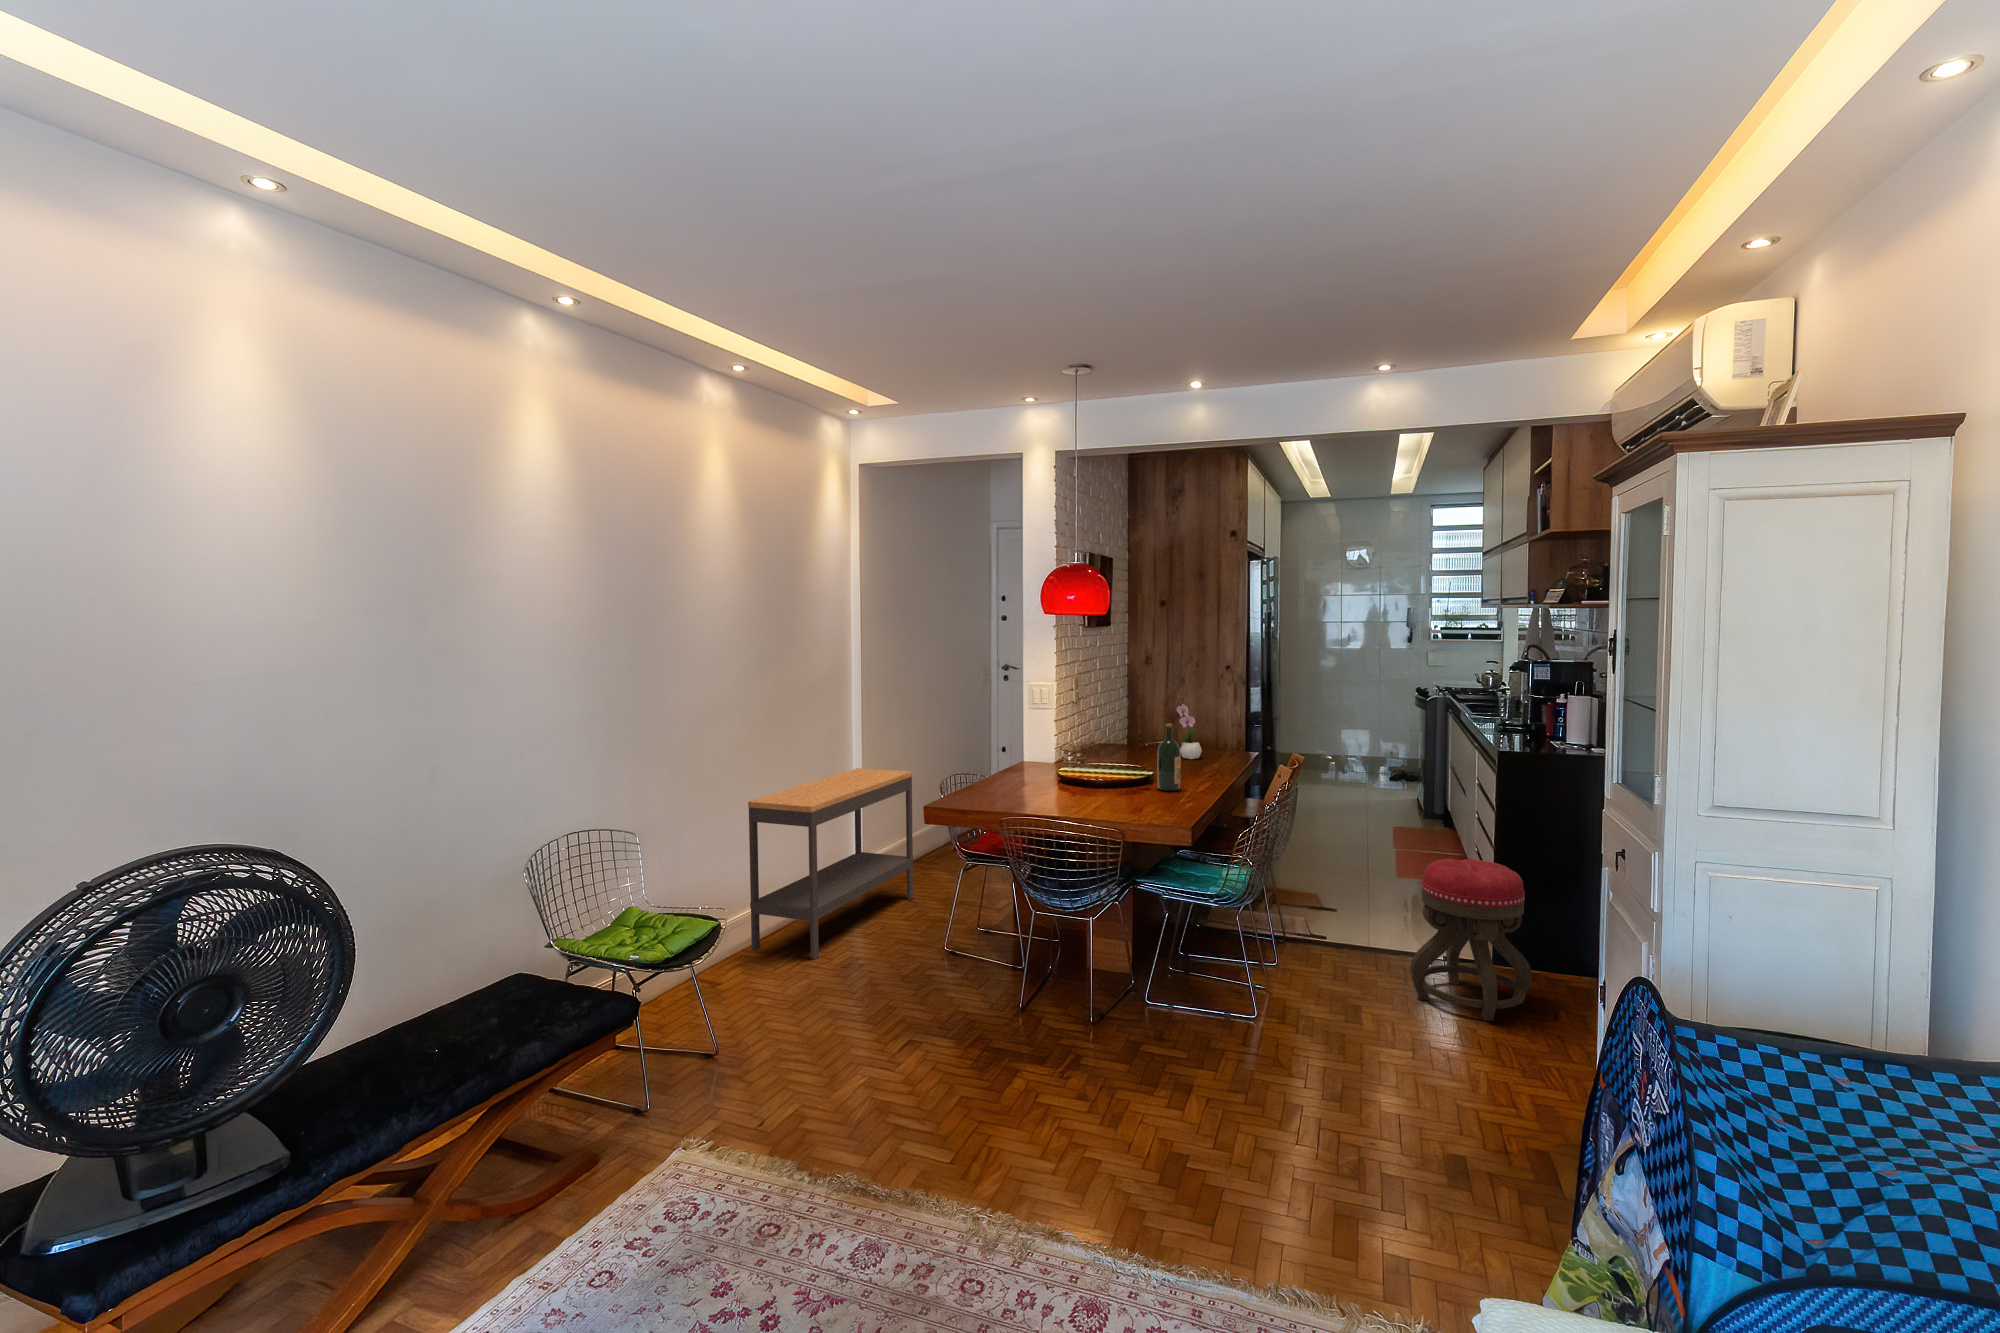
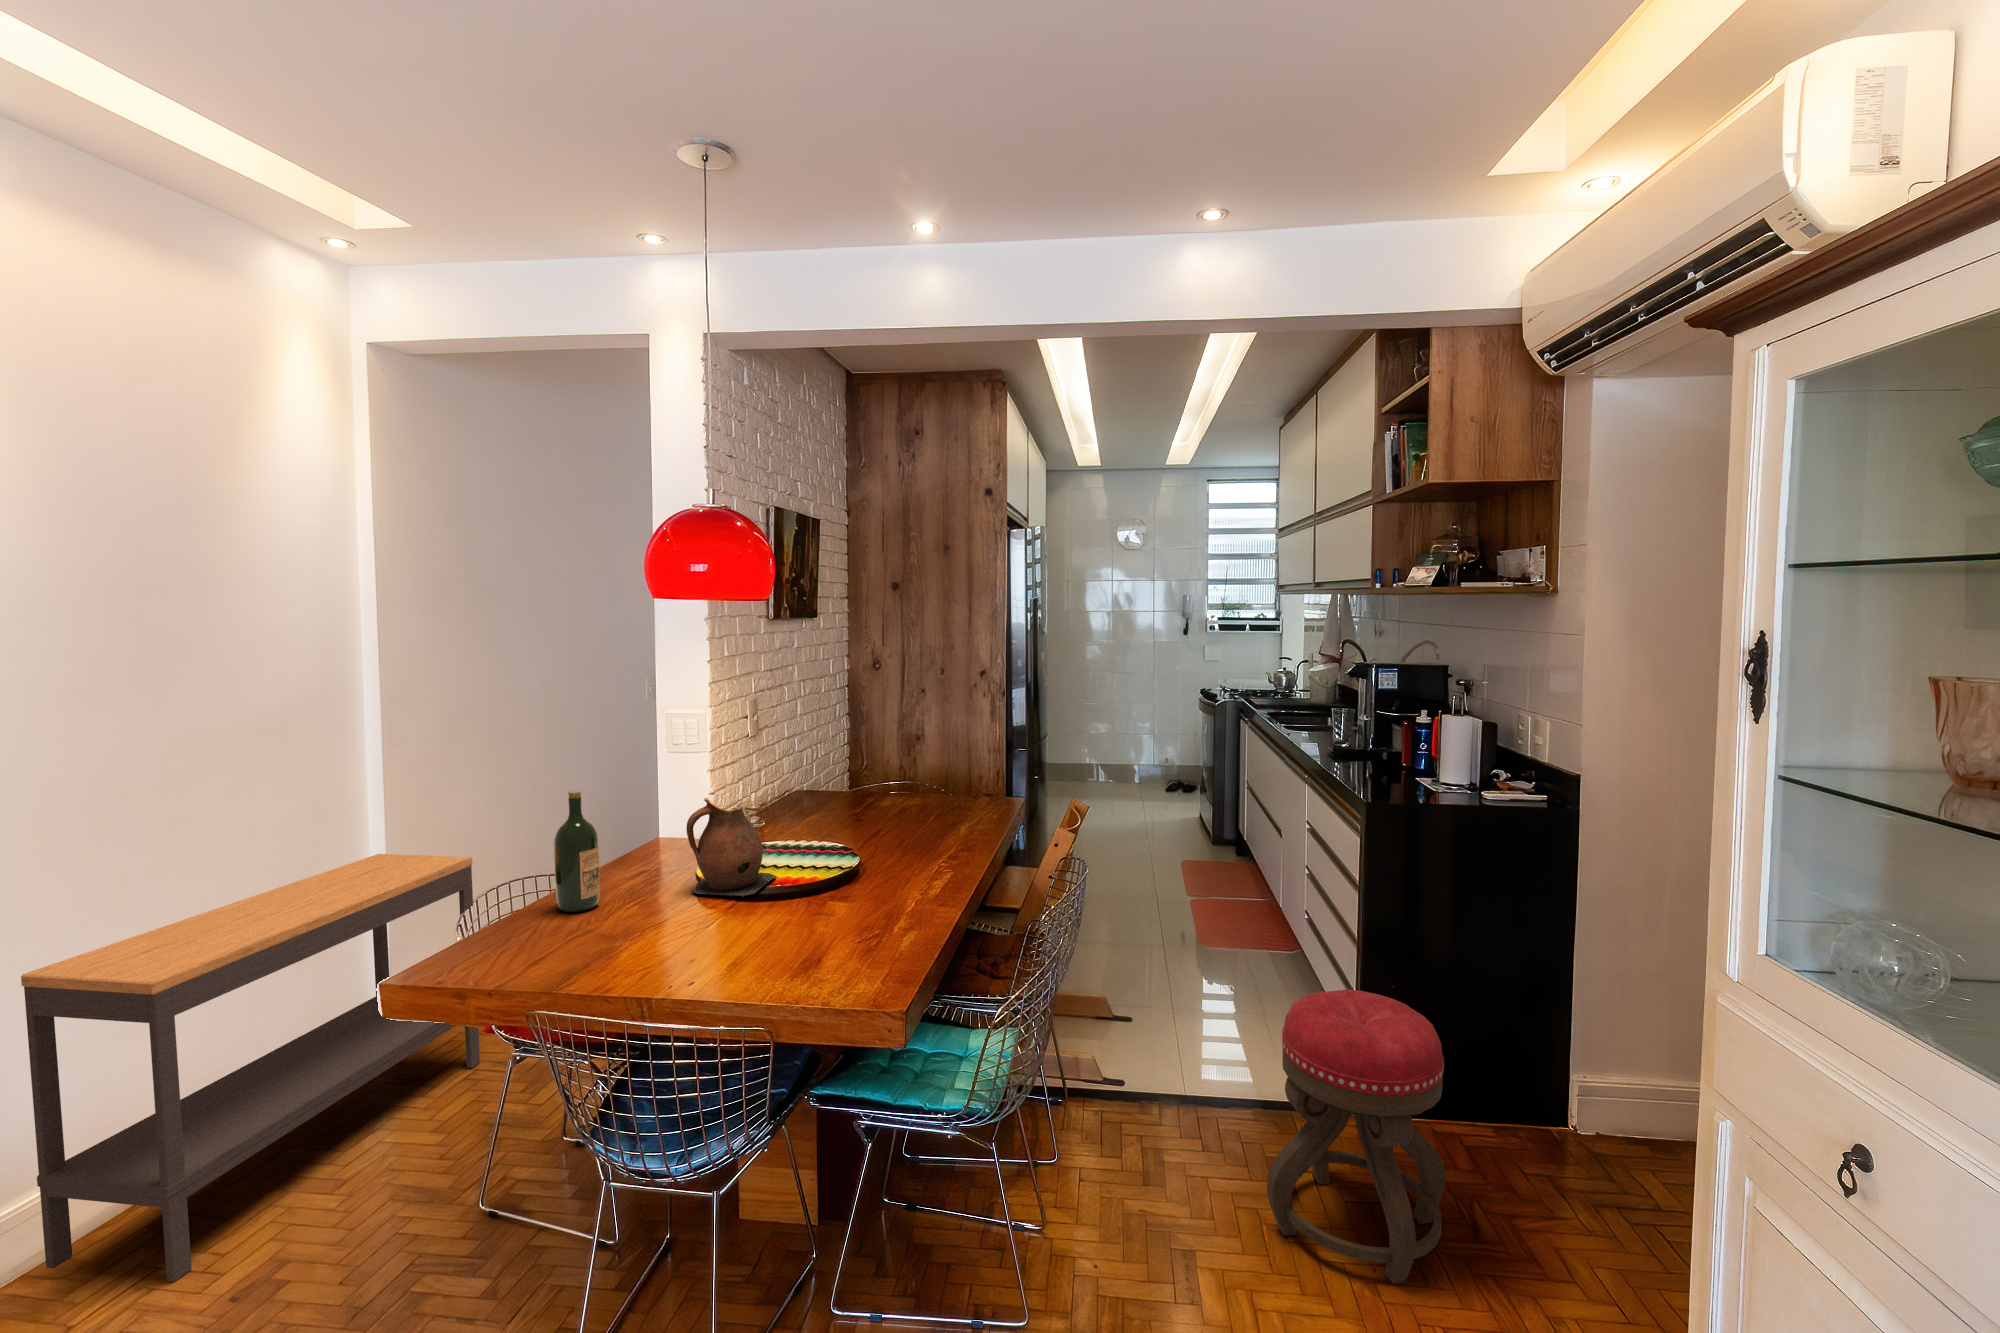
flower arrangement: present [1177,696,1202,759] -> none [905,720,947,814]
wine bottle: present [1157,724,1181,791] -> present [554,791,600,912]
ceramic pitcher: none [1058,730,1106,787] -> present [686,798,776,897]

